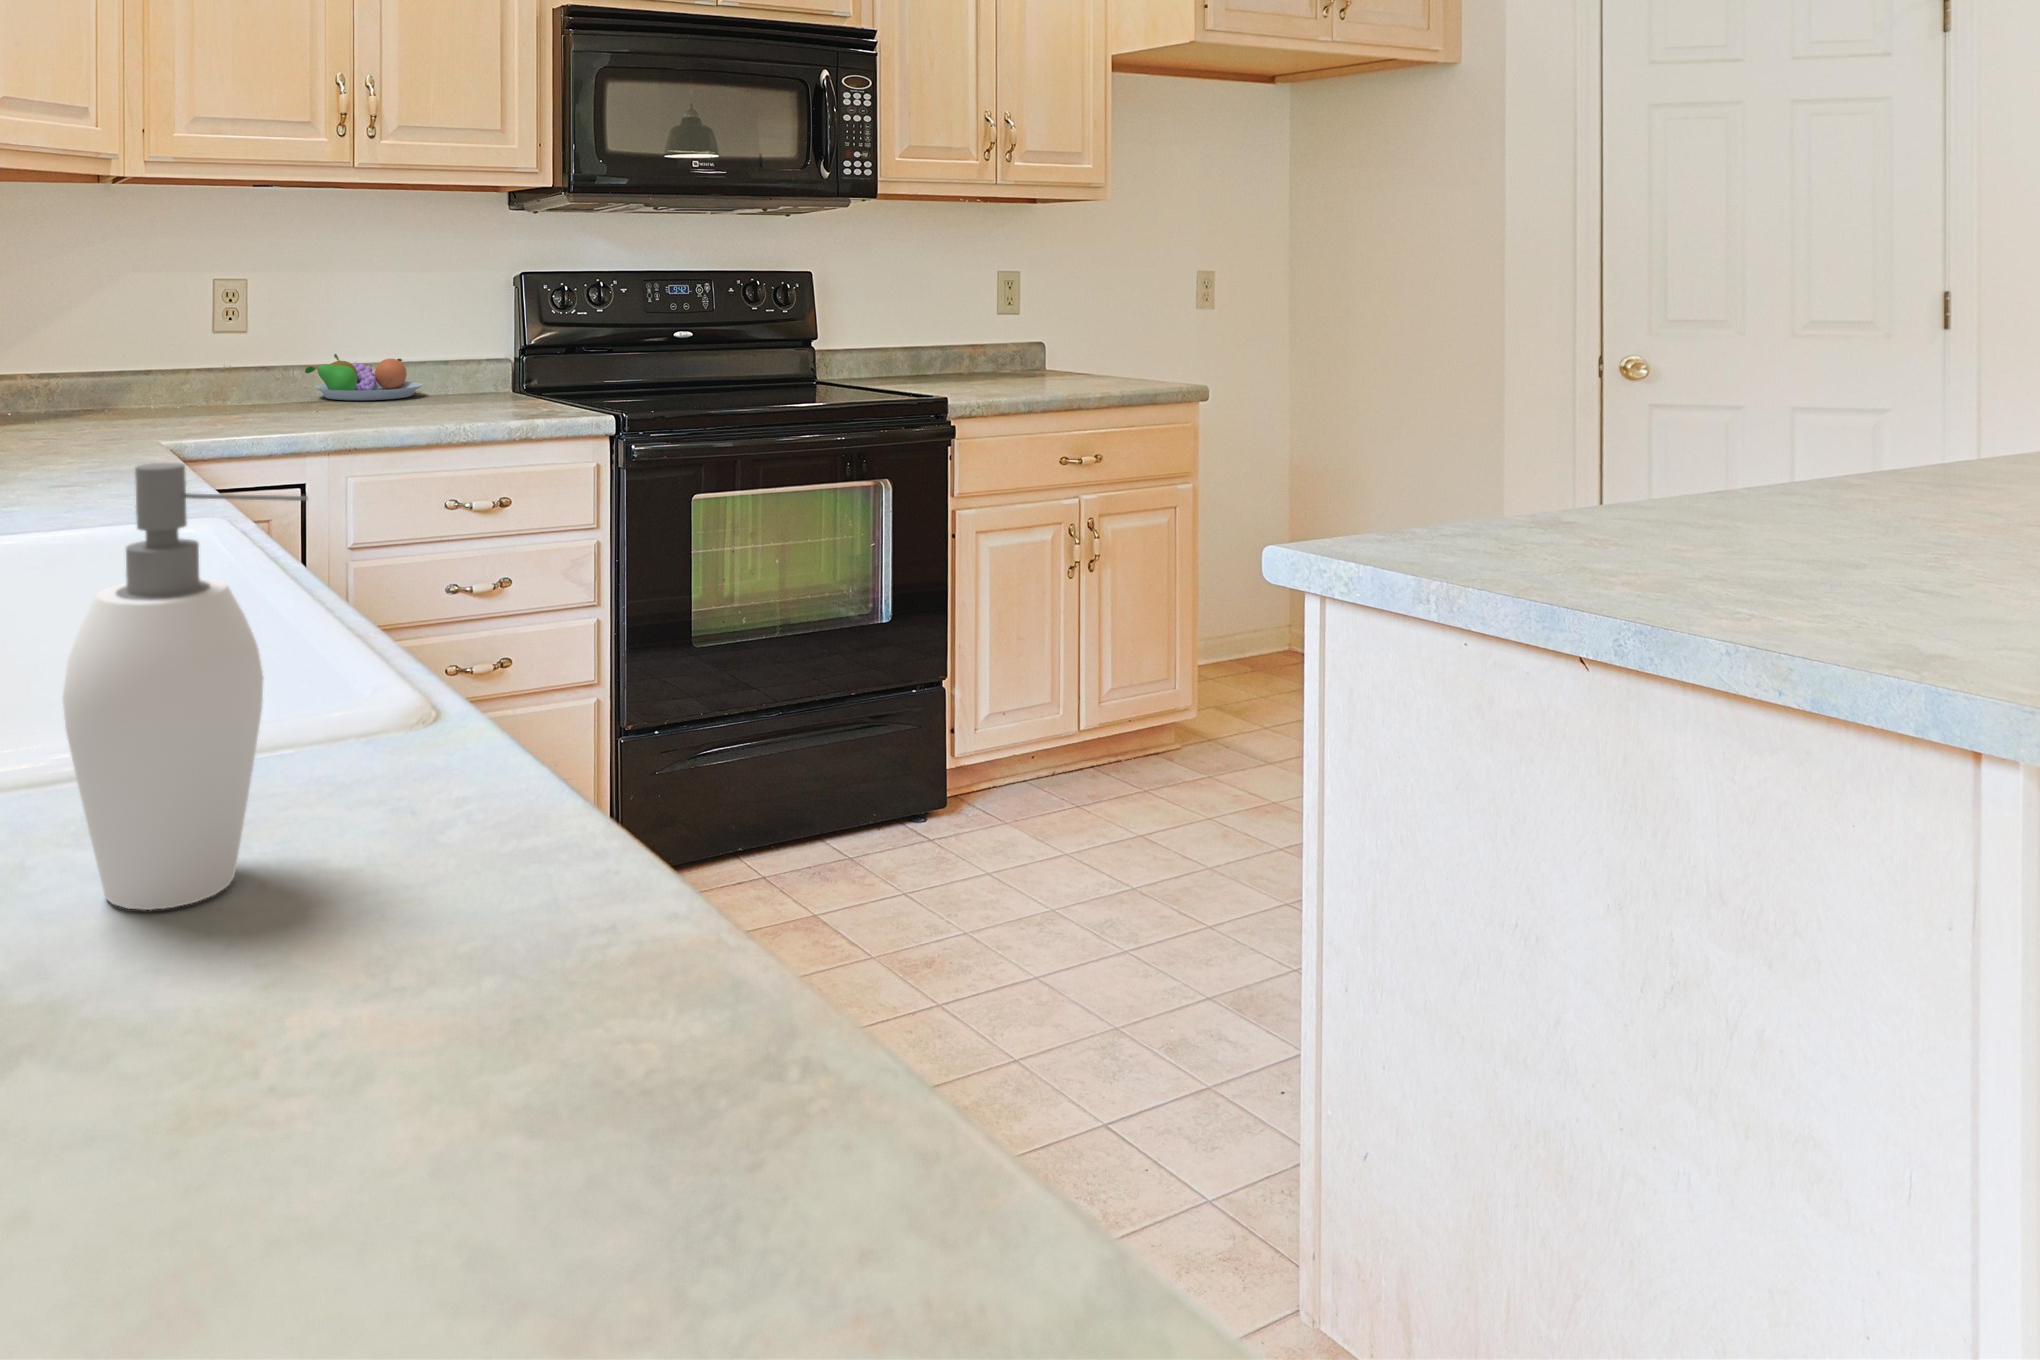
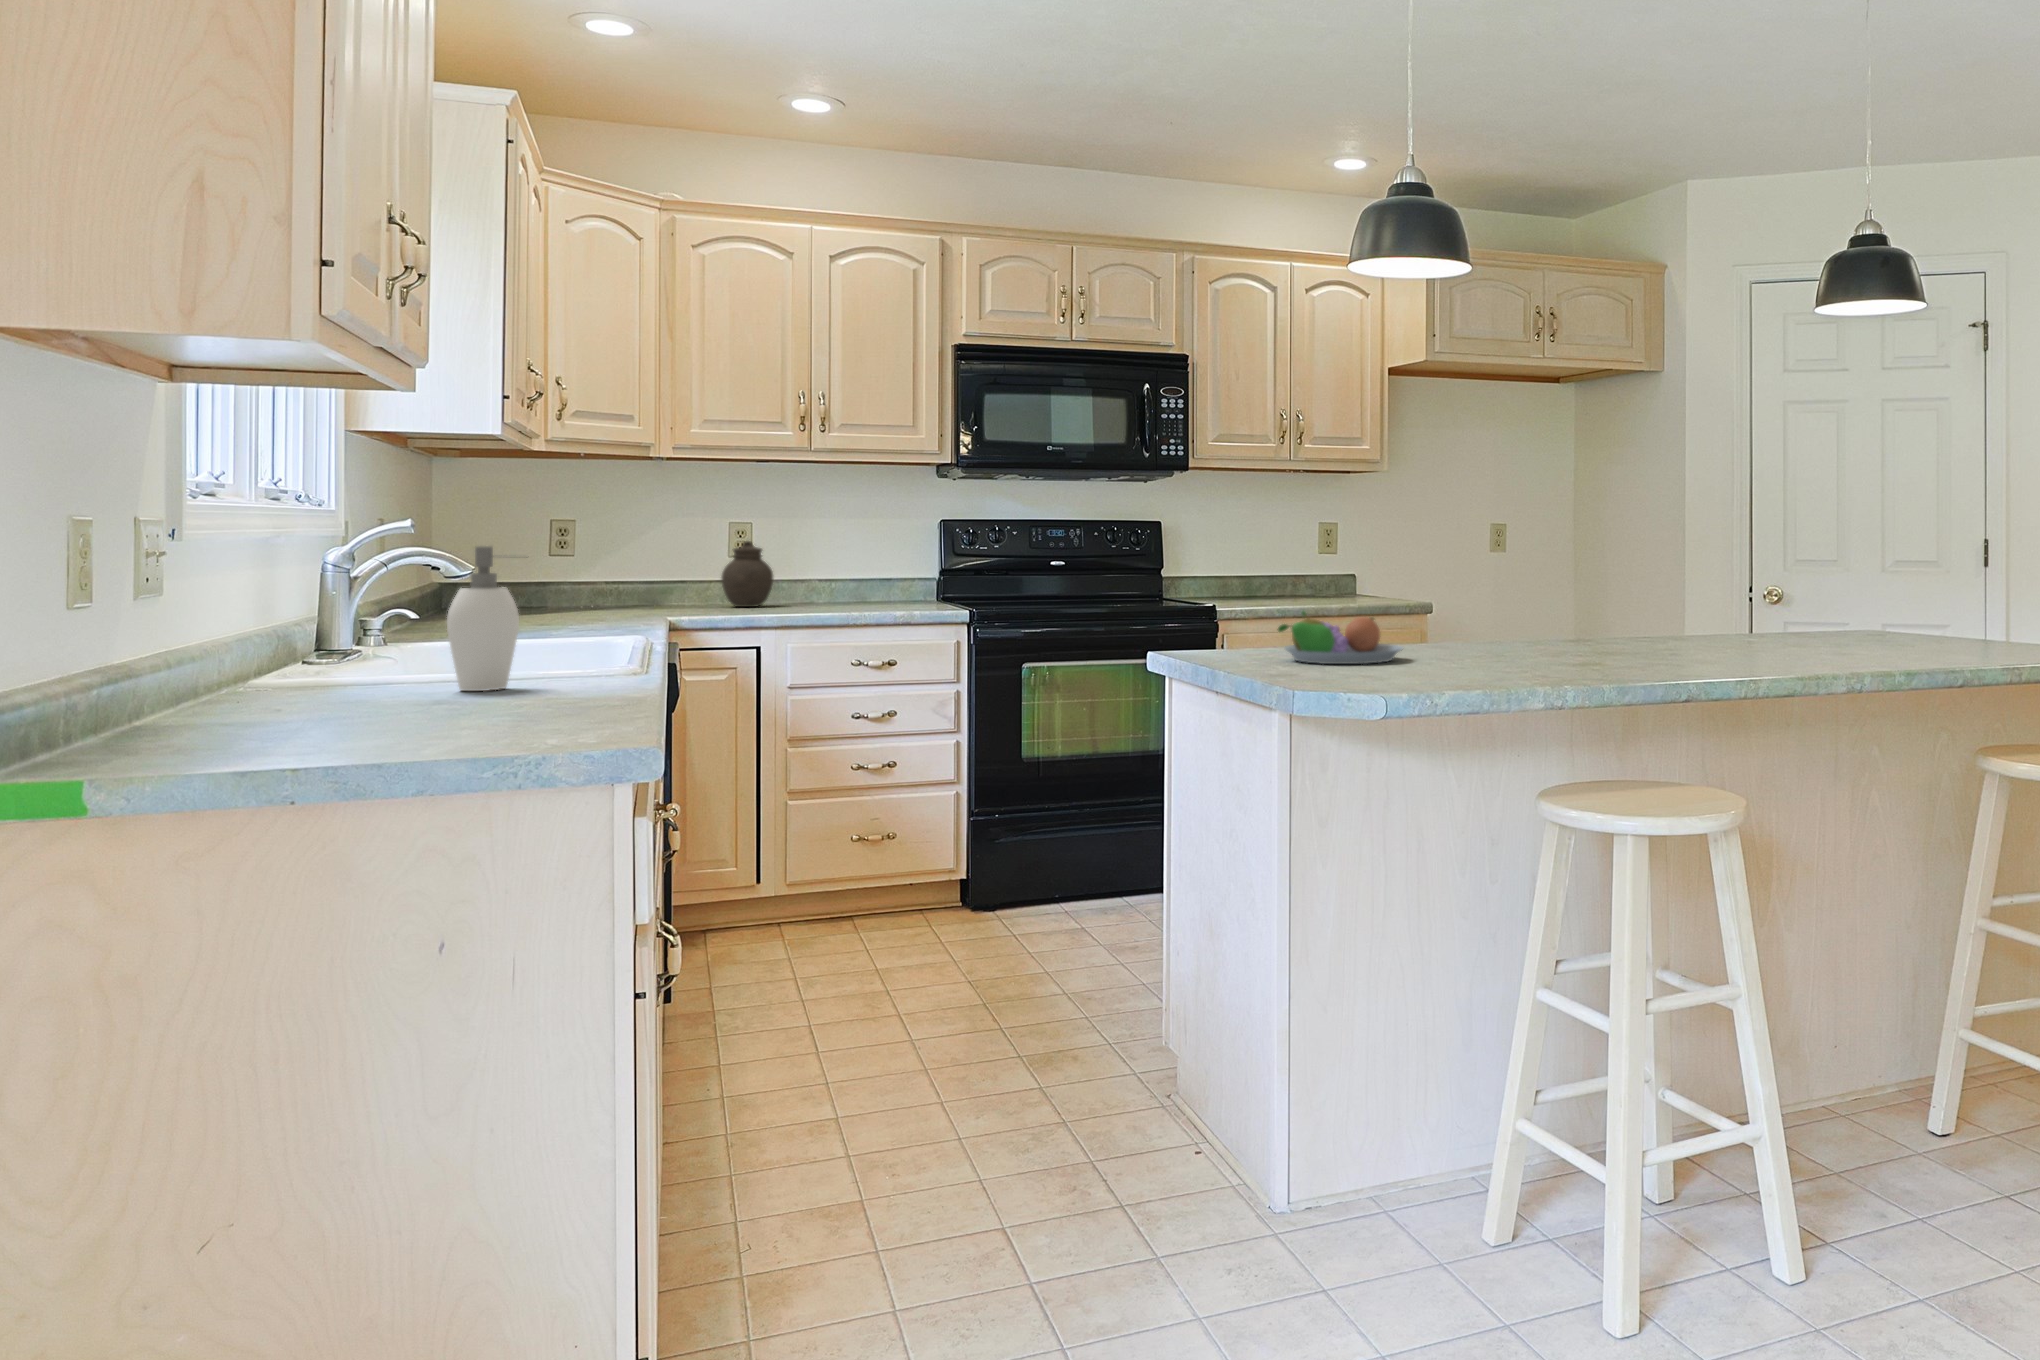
jar: none [219,311,297,413] -> present [721,541,773,607]
fruit bowl: present [305,354,423,400] -> present [1278,611,1402,664]

